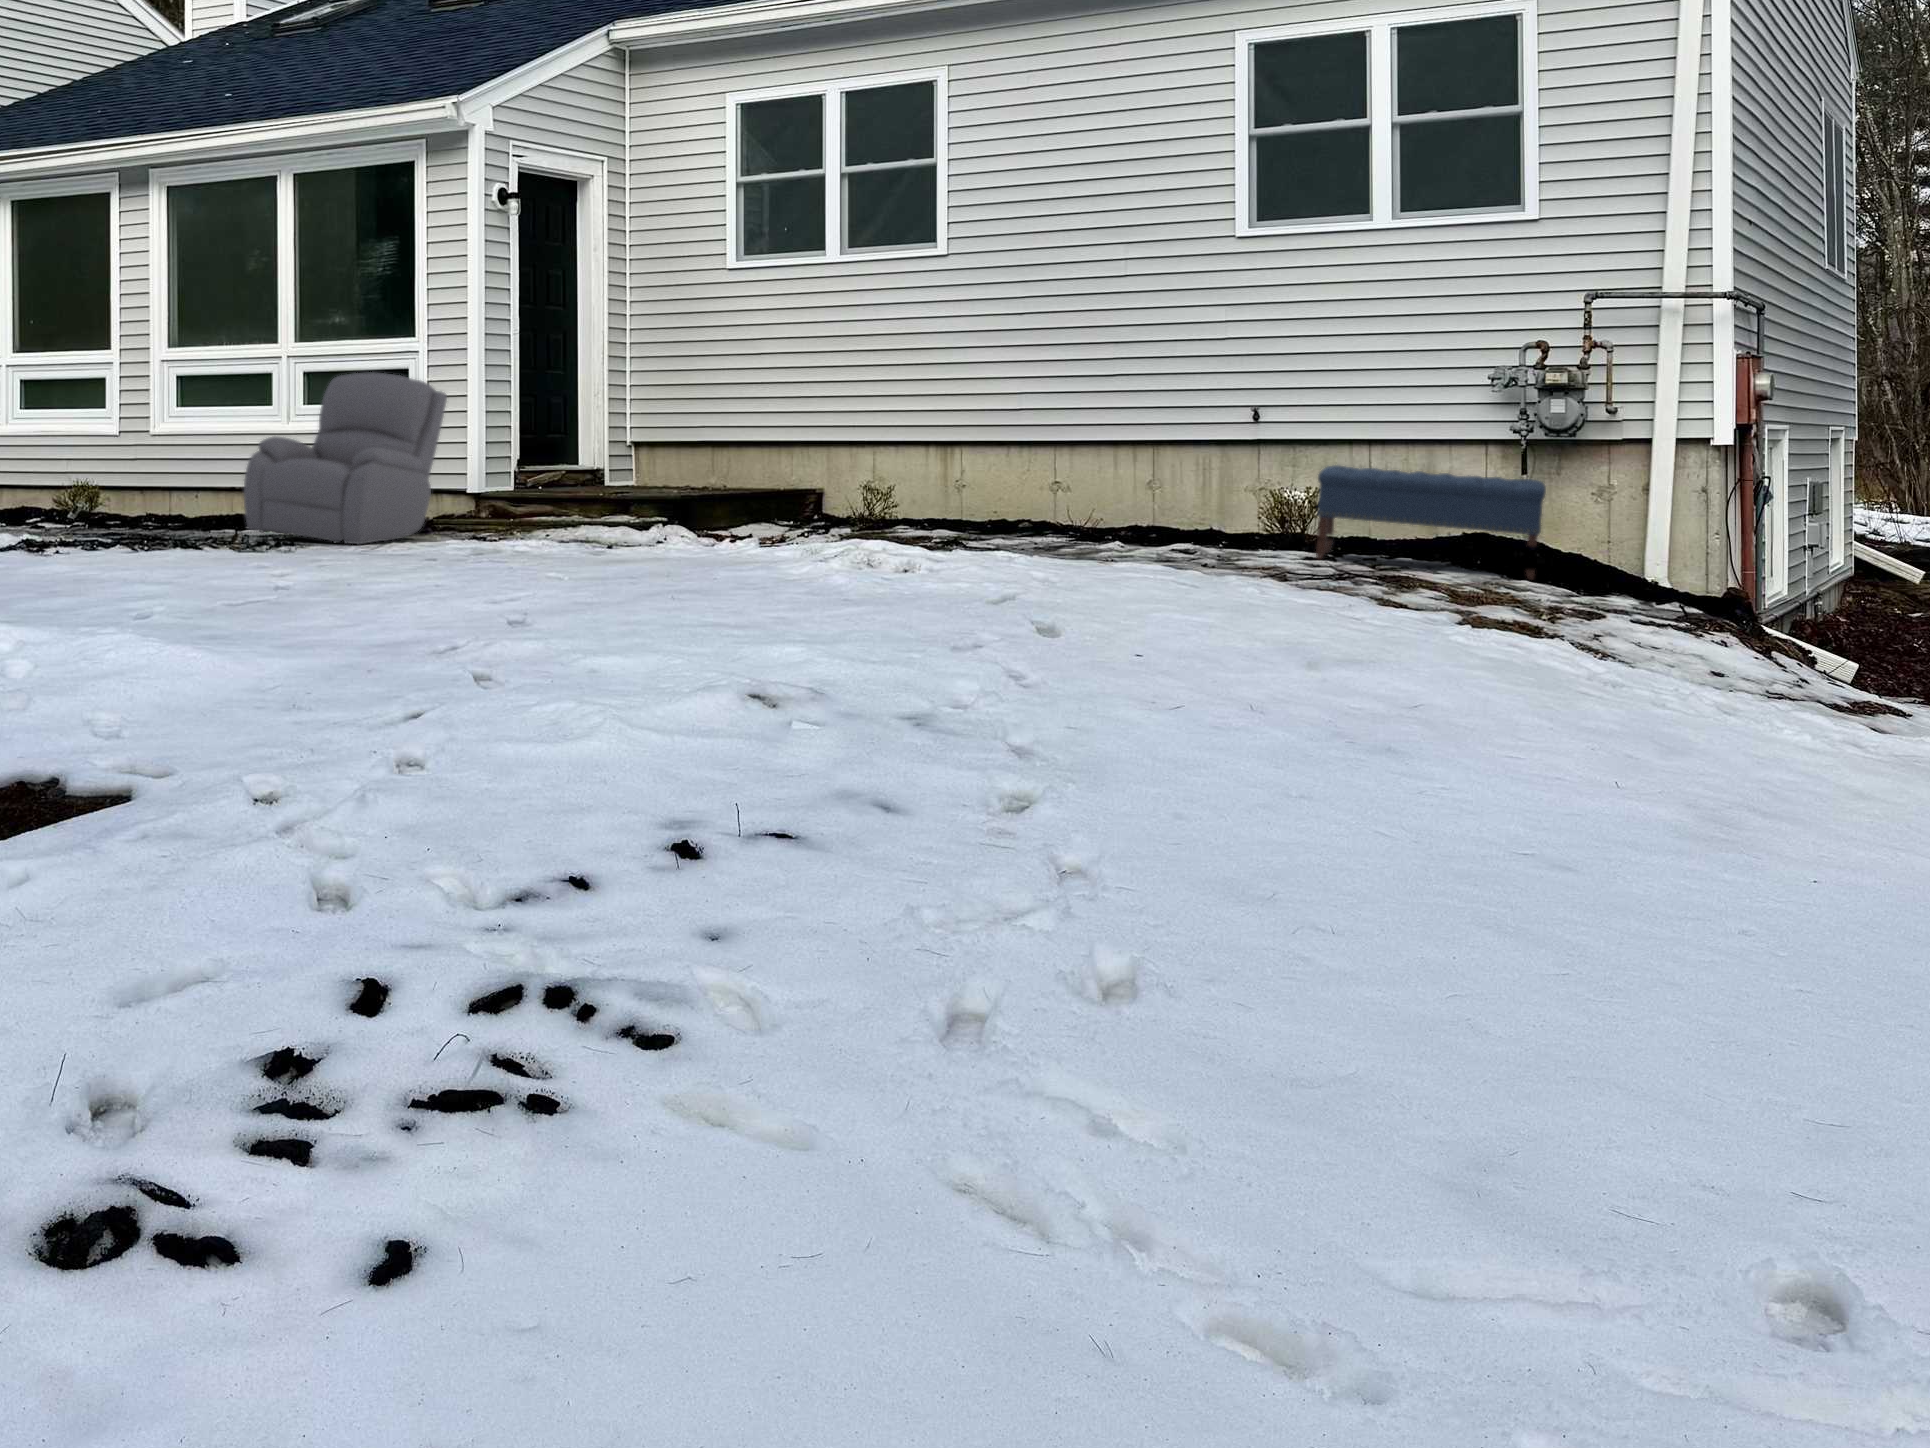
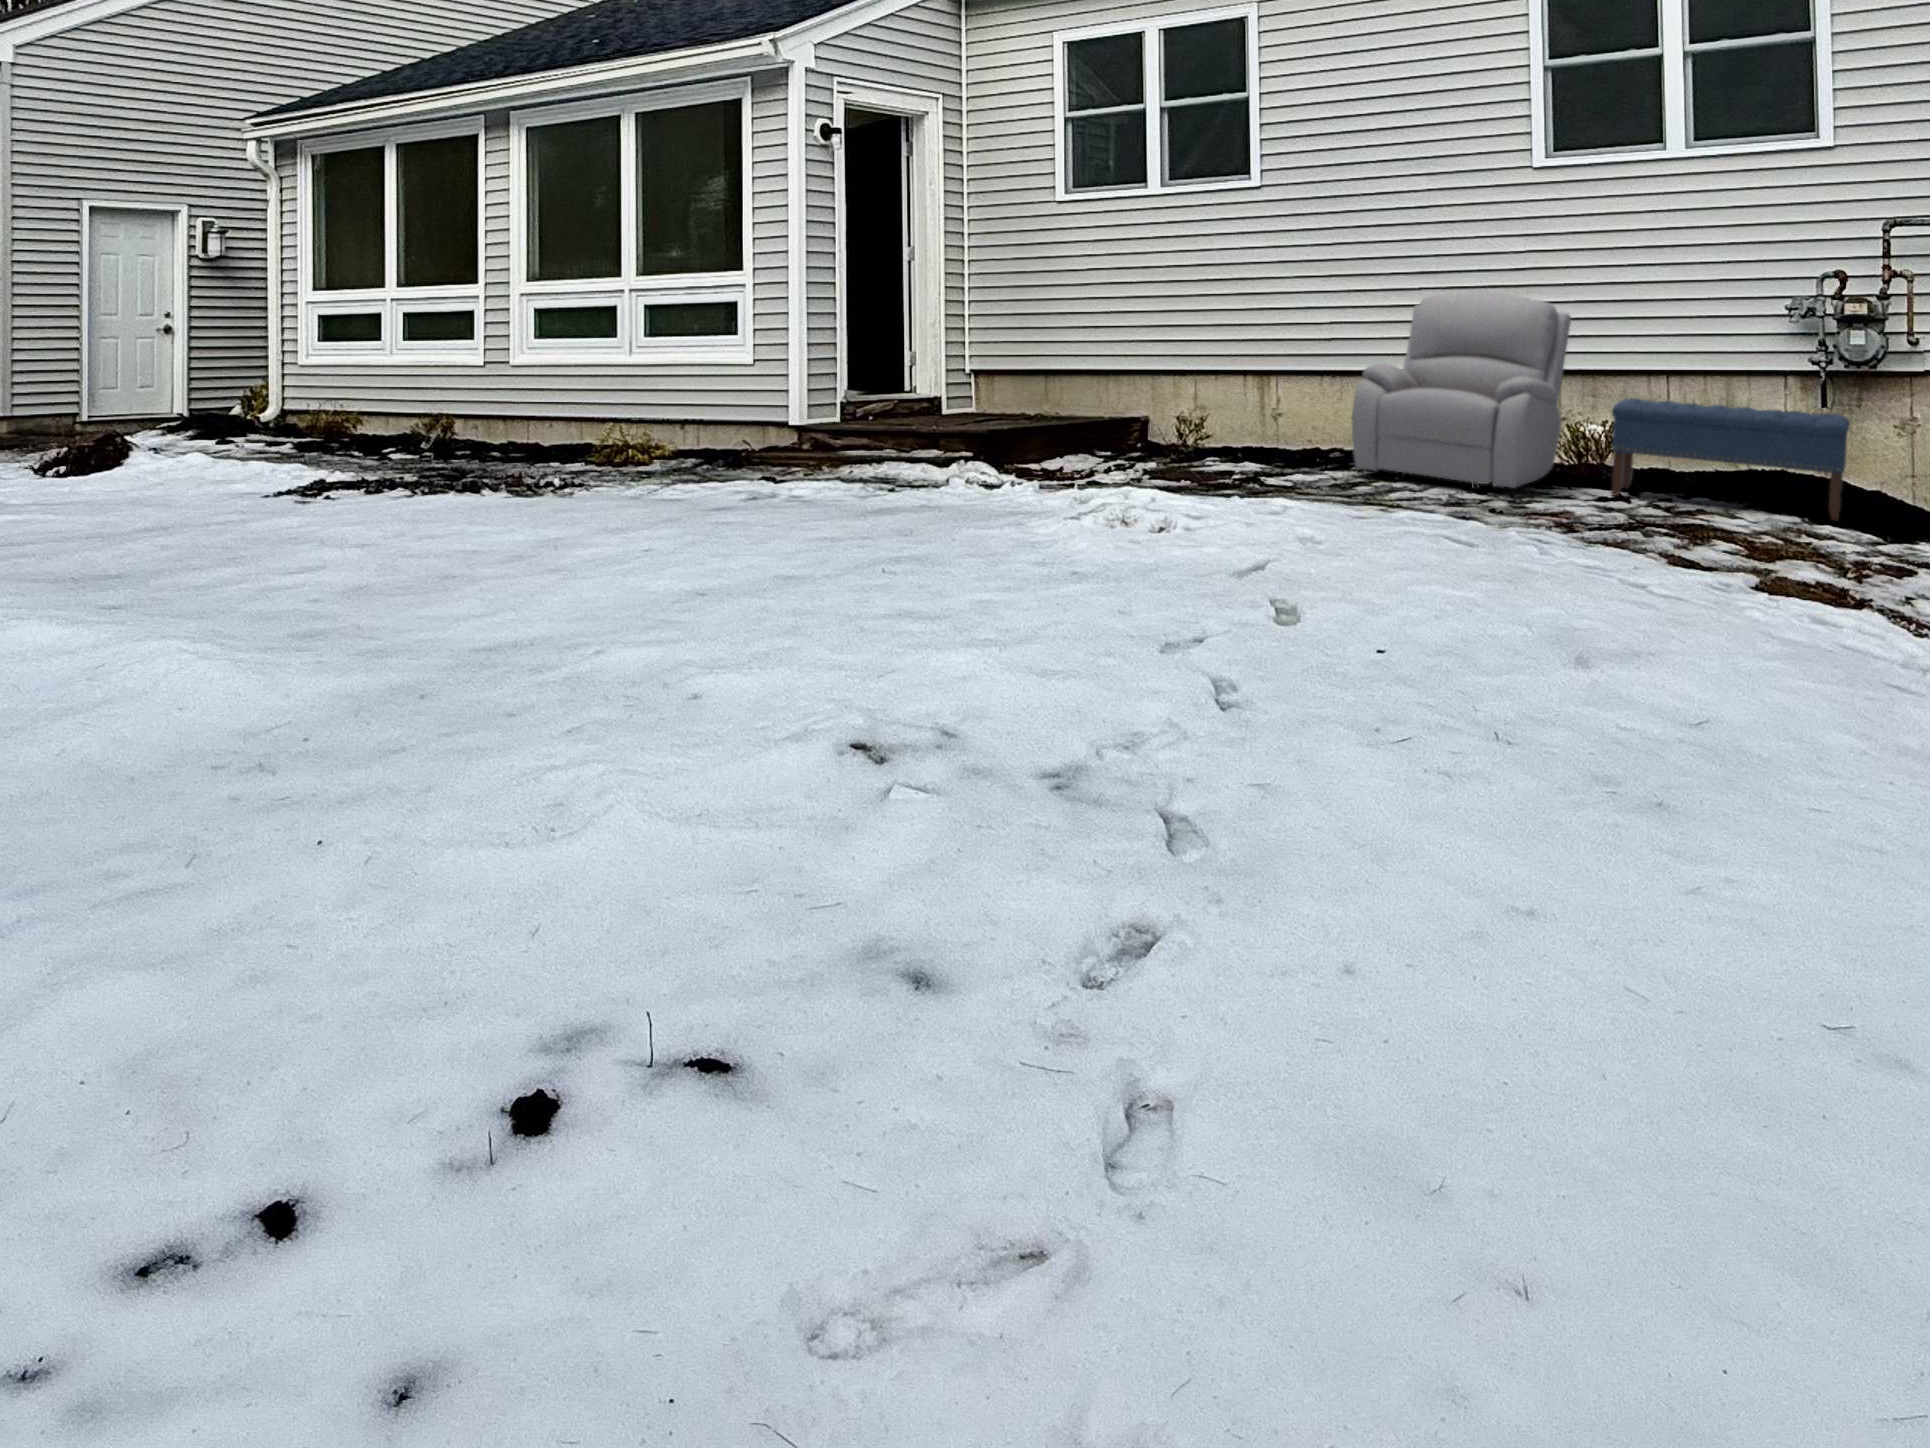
chair: present [244,372,447,544] -> present [1352,292,1571,490]

